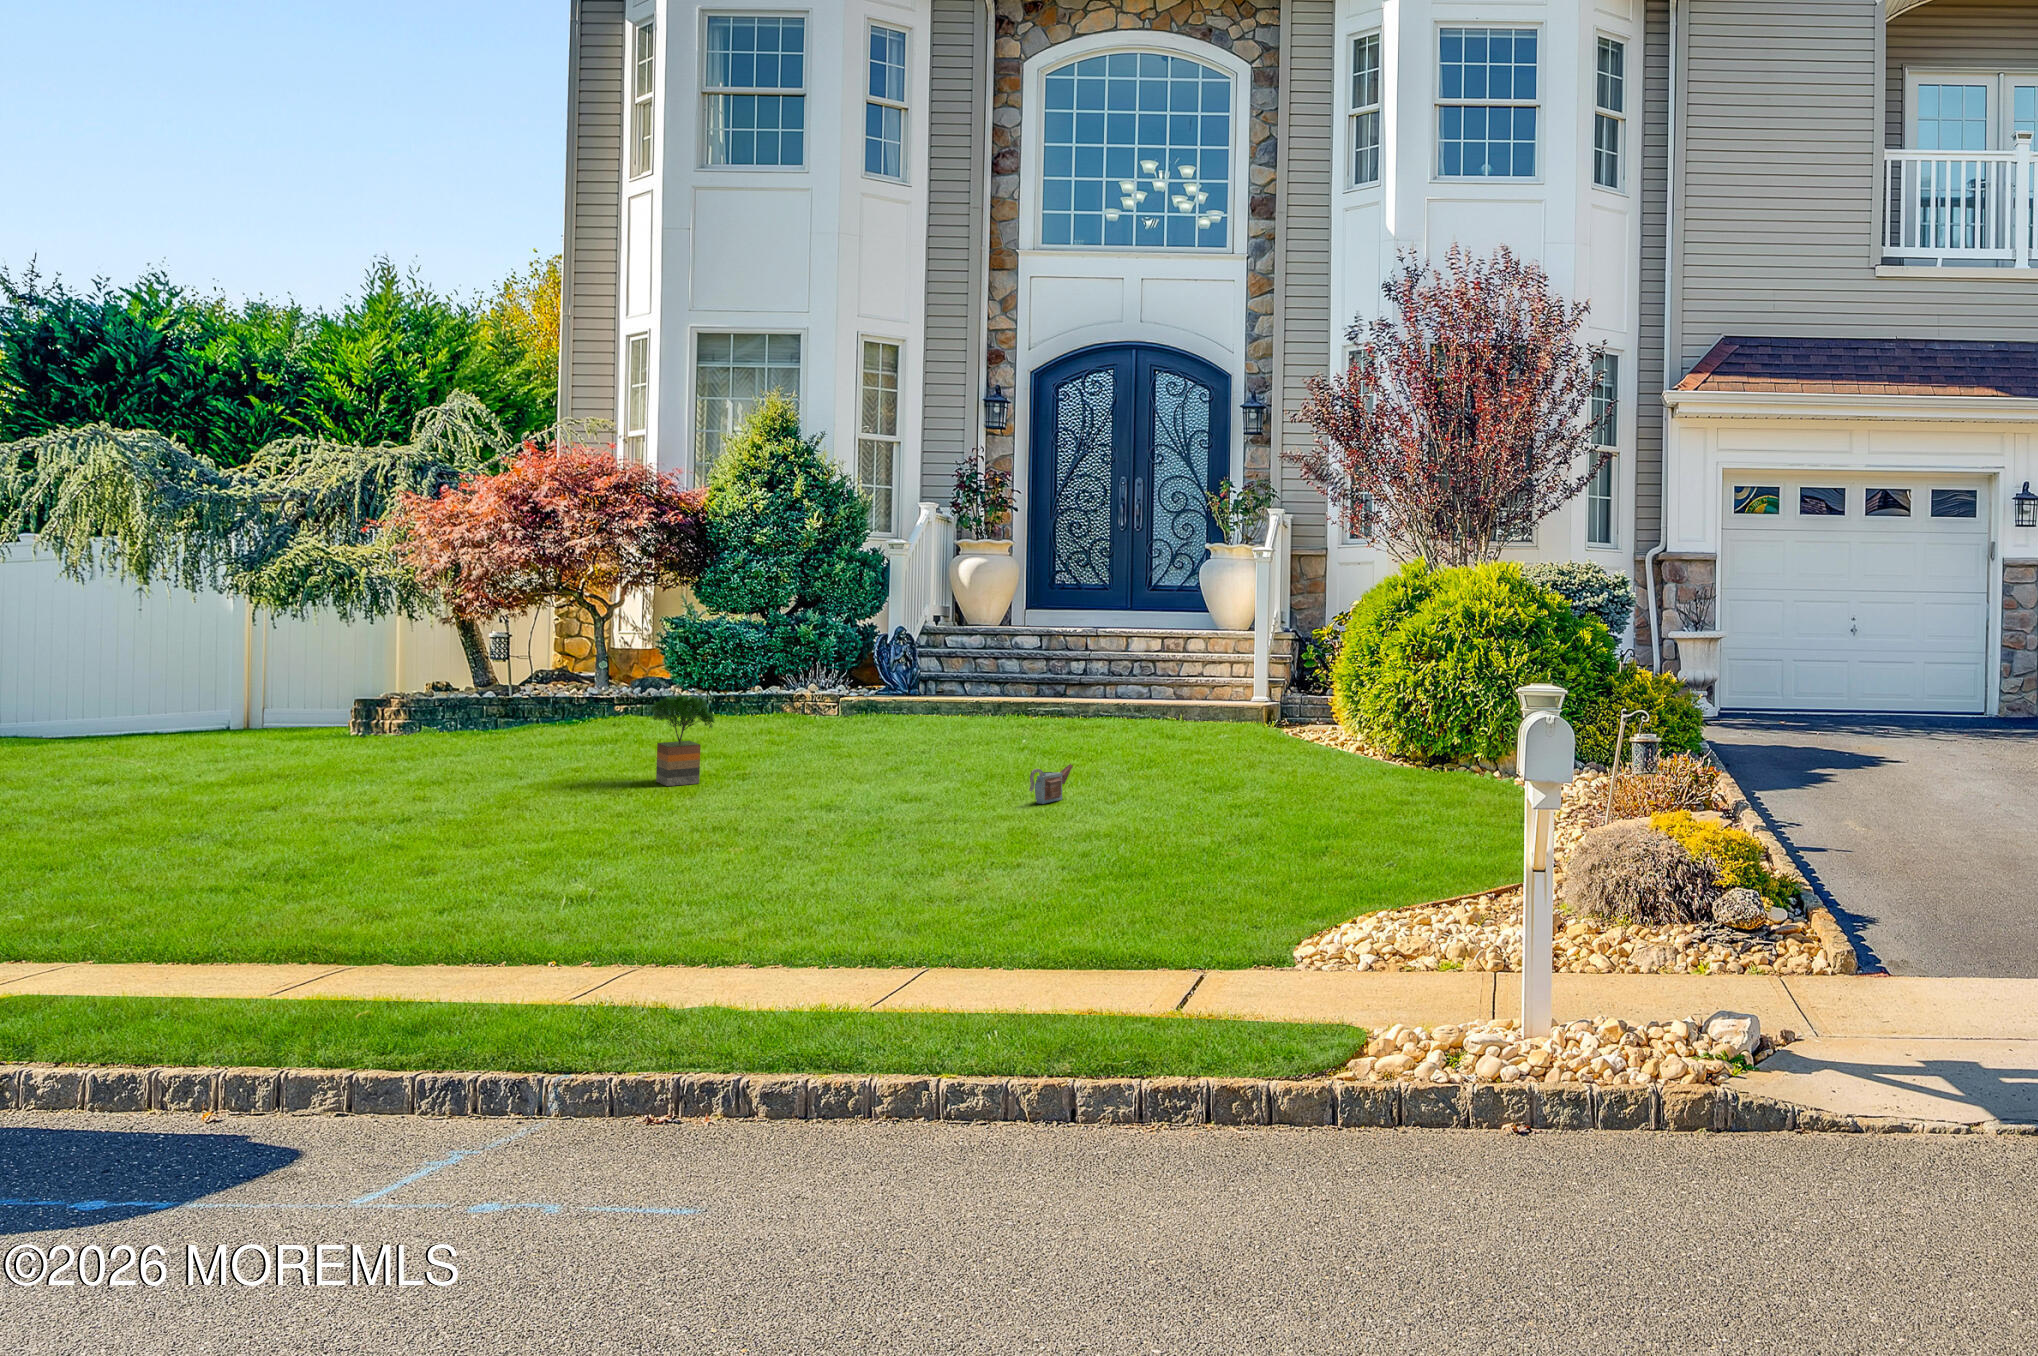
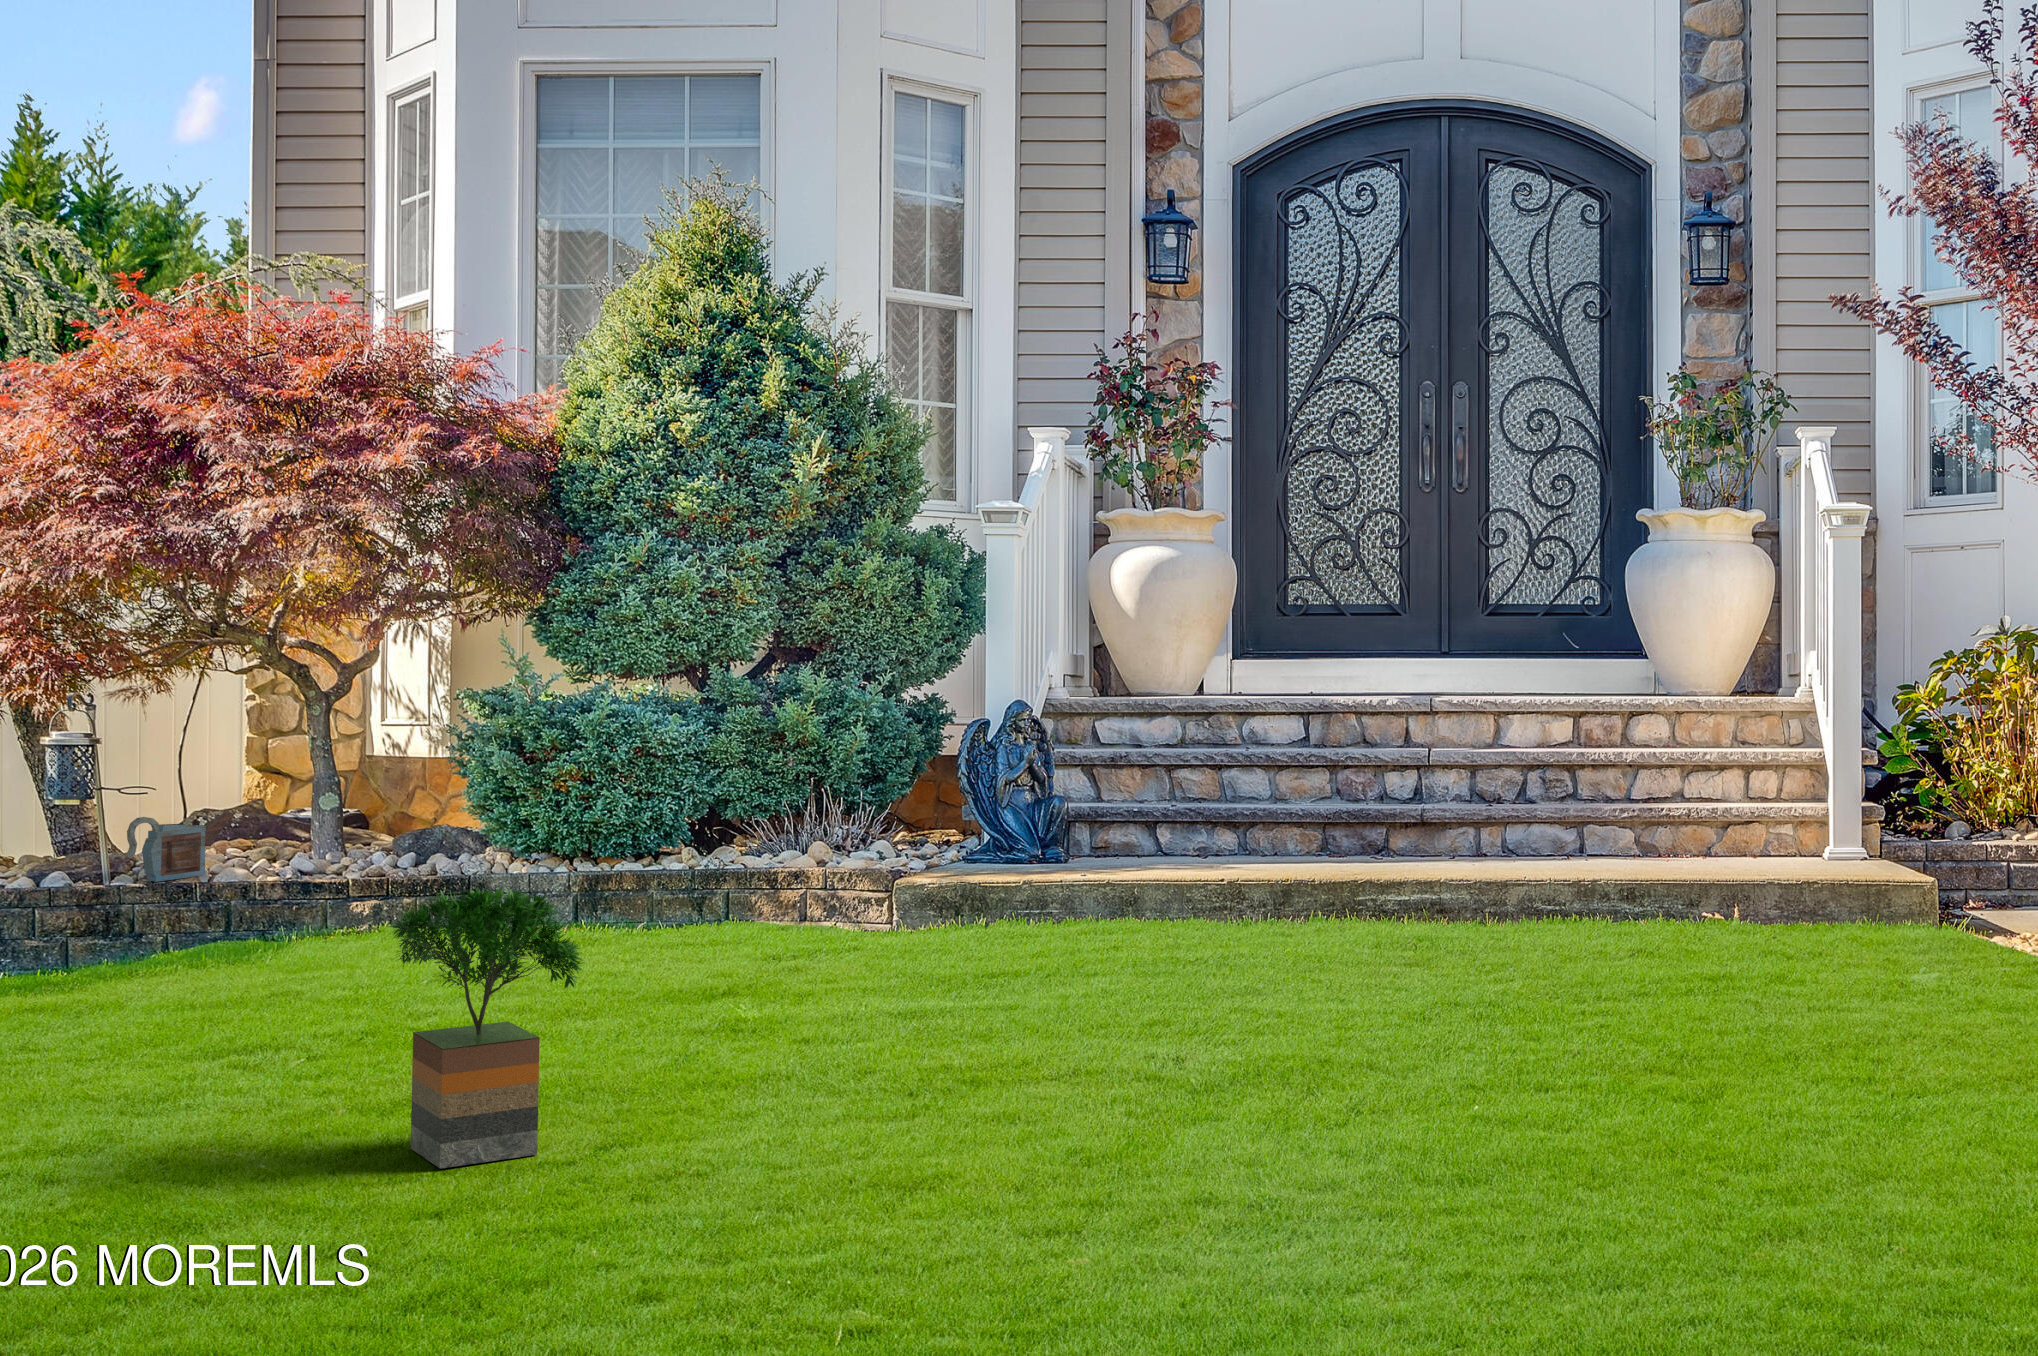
watering can: present [1029,764,1073,804] -> present [125,810,233,882]

